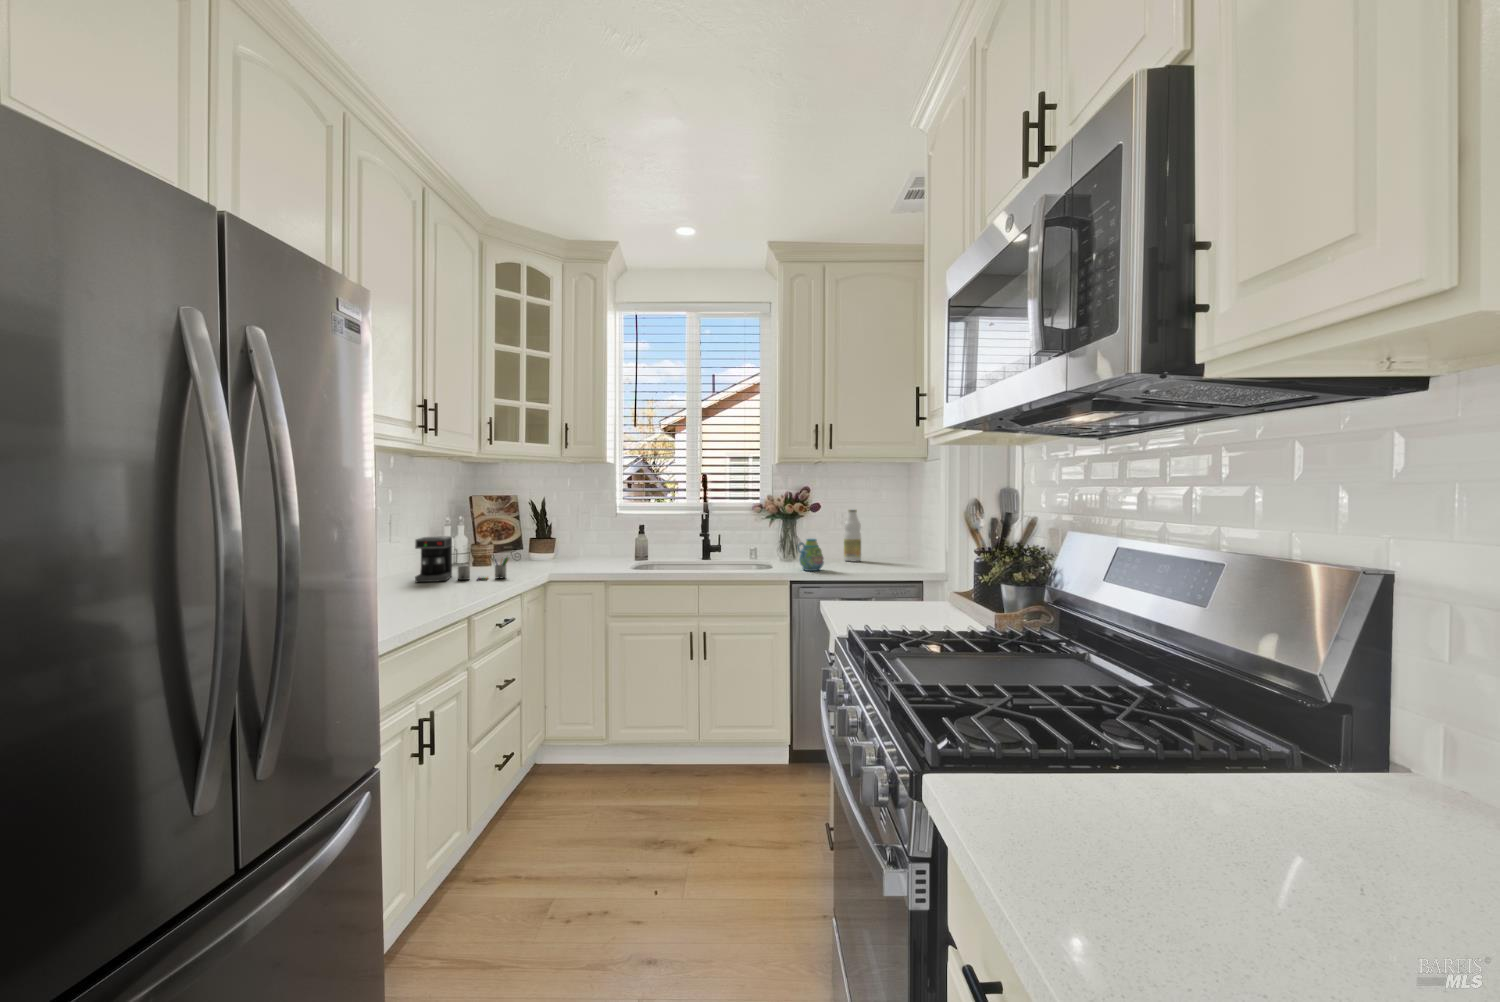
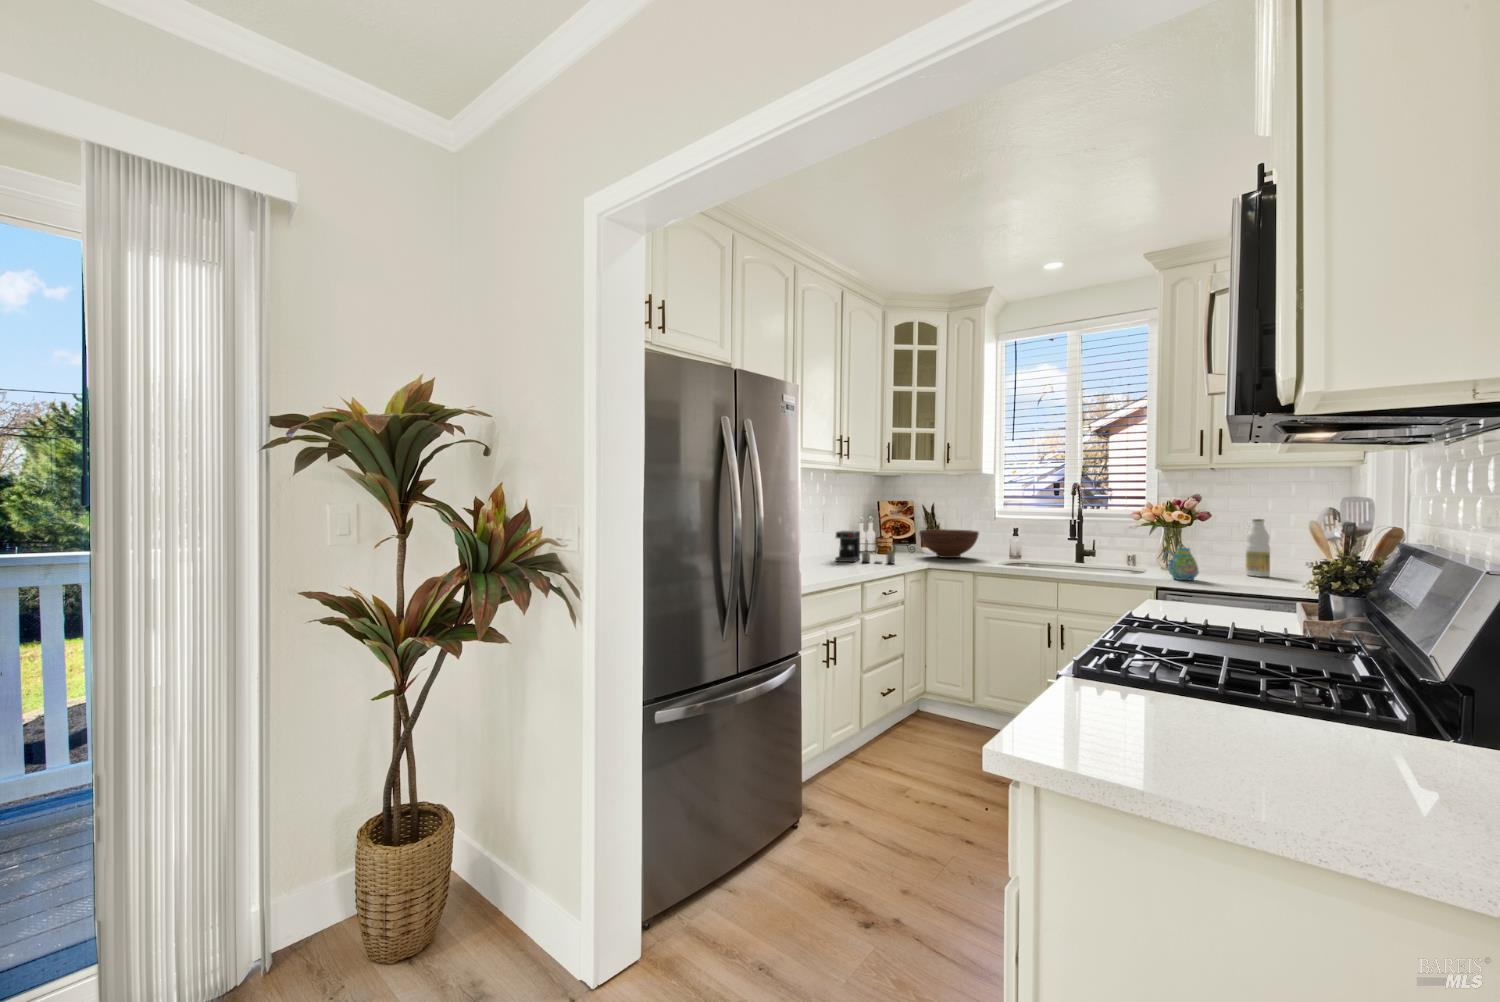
fruit bowl: none [531,530,603,564] -> present [919,529,979,558]

